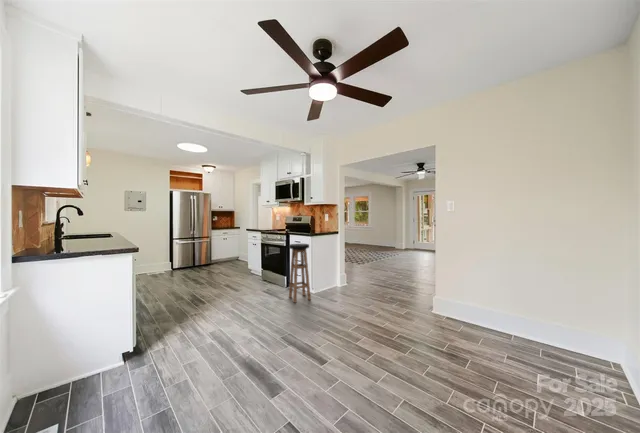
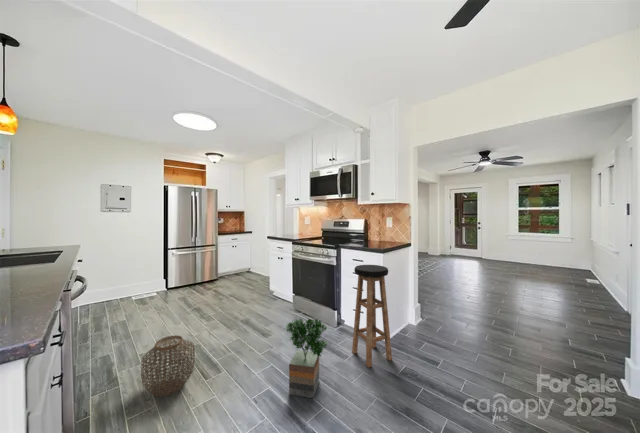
potted tree: none [242,271,267,313] -> present [286,319,328,398]
woven basket: none [162,282,192,312] -> present [141,335,195,397]

